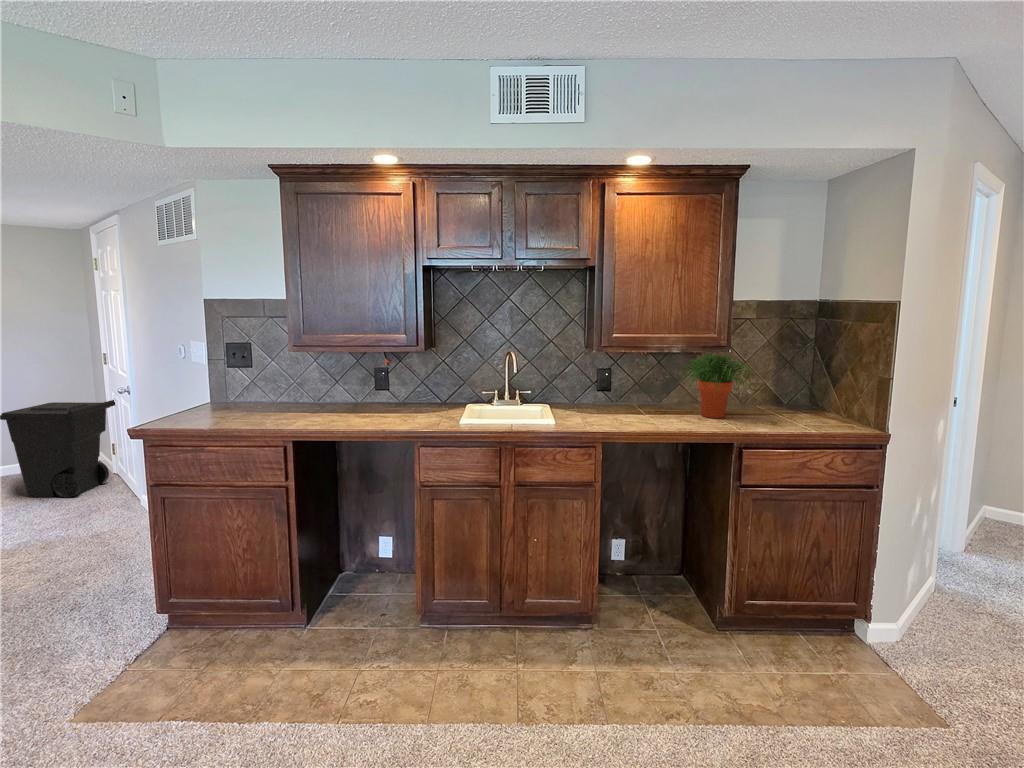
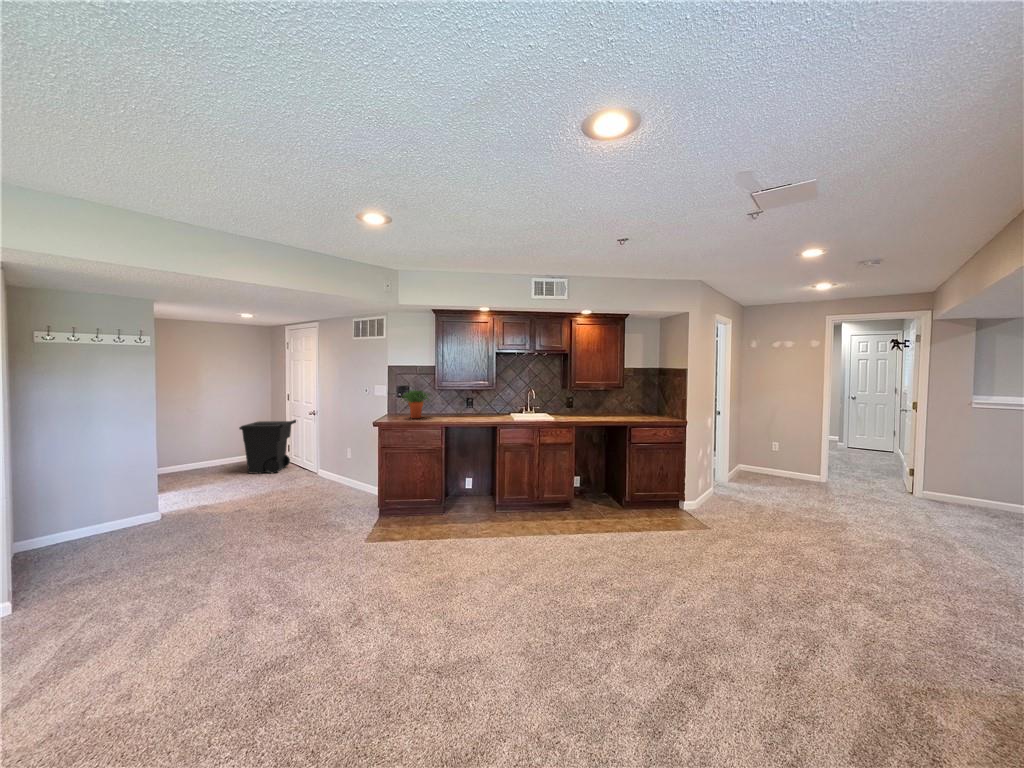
potted plant: present [681,353,754,418] -> present [403,390,429,418]

